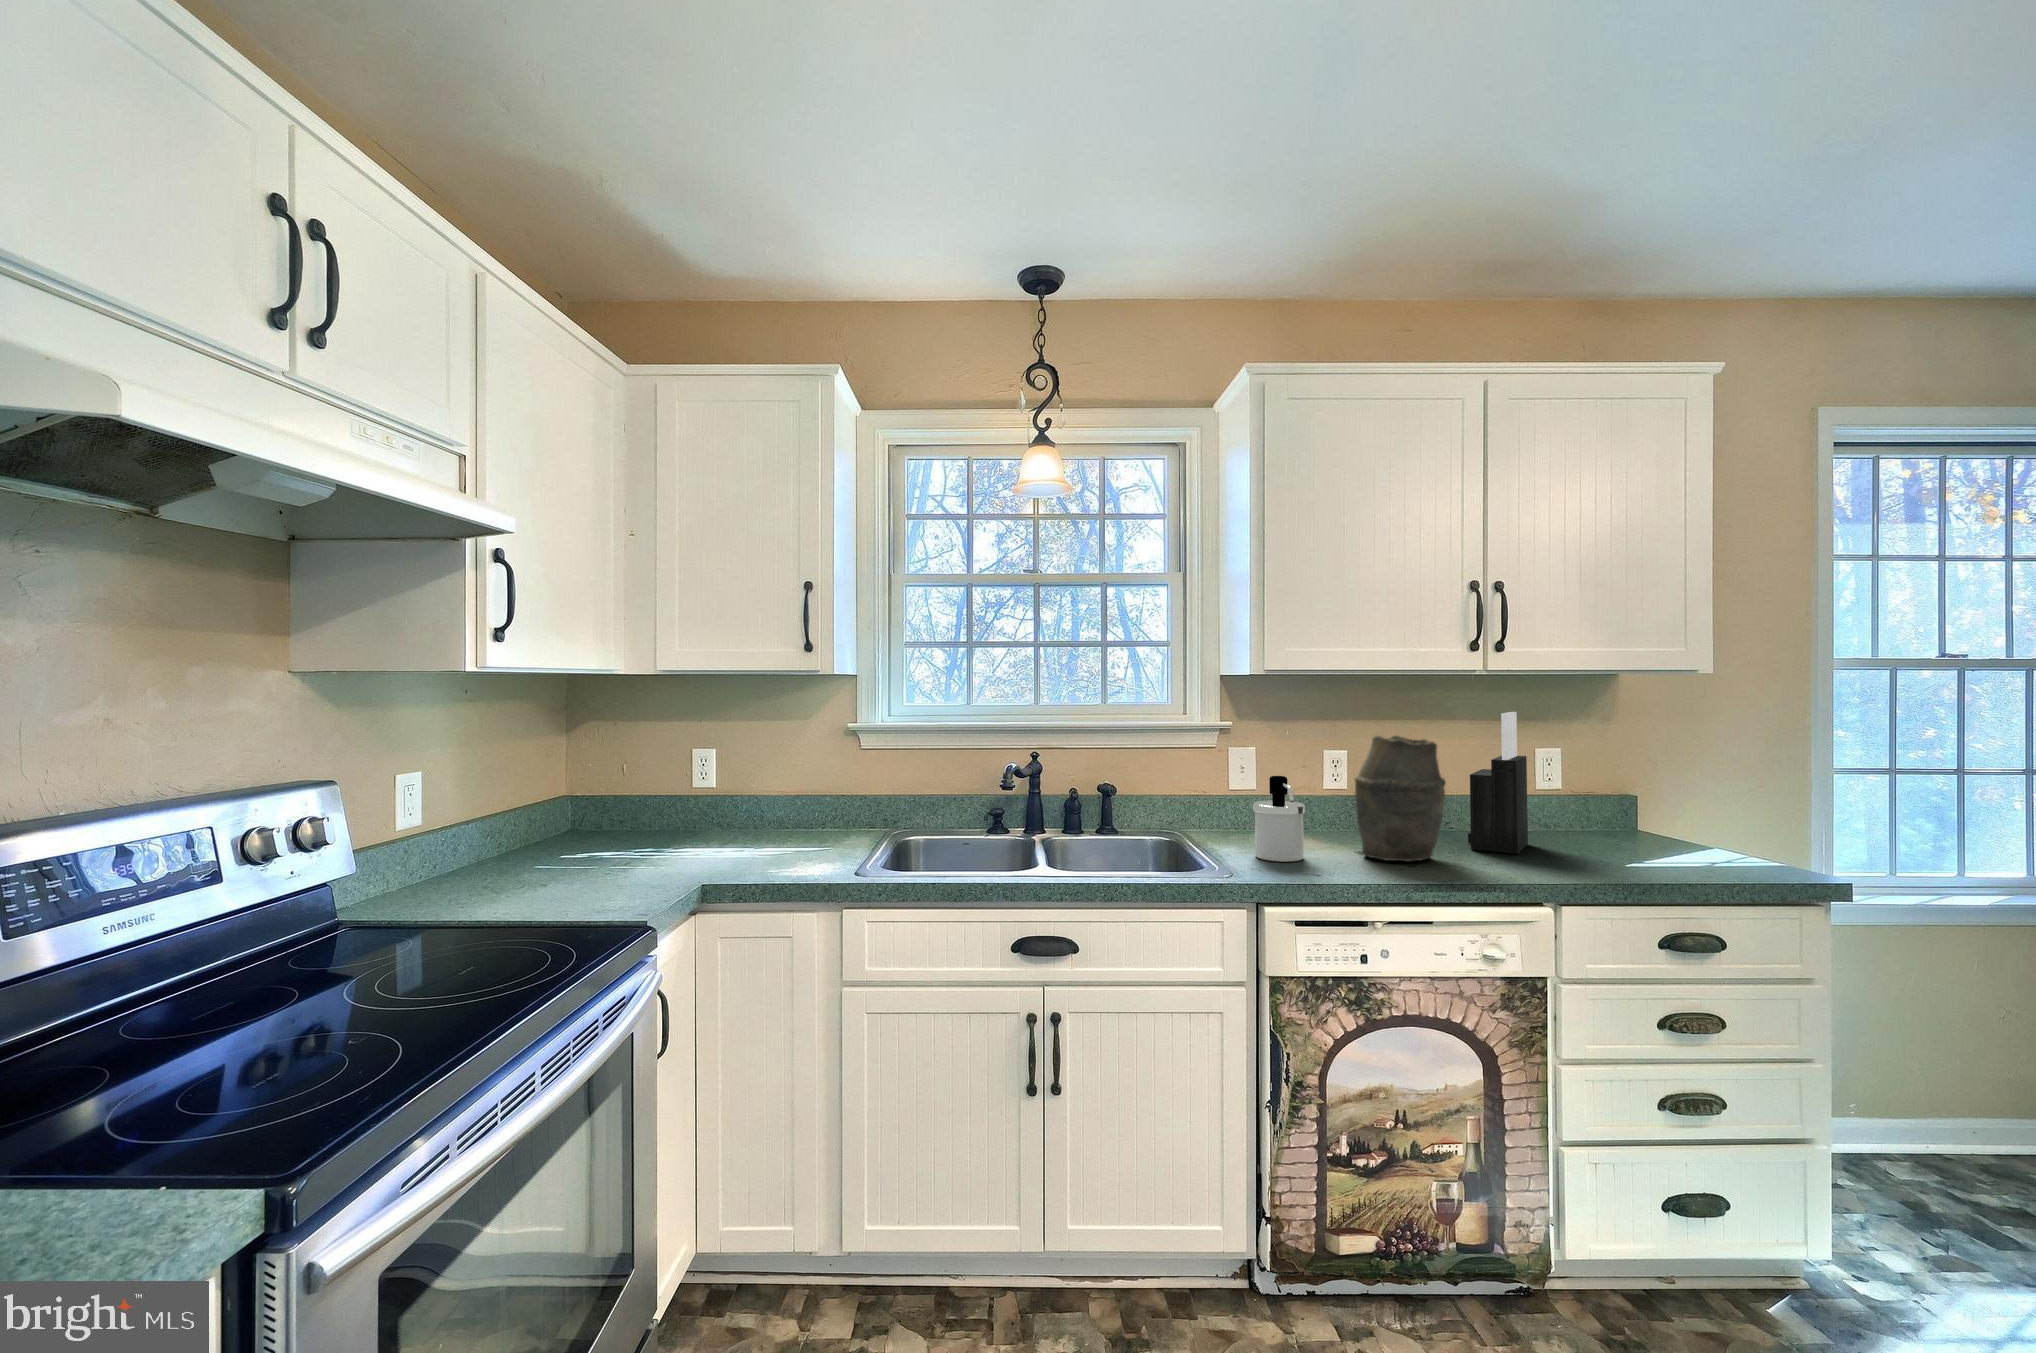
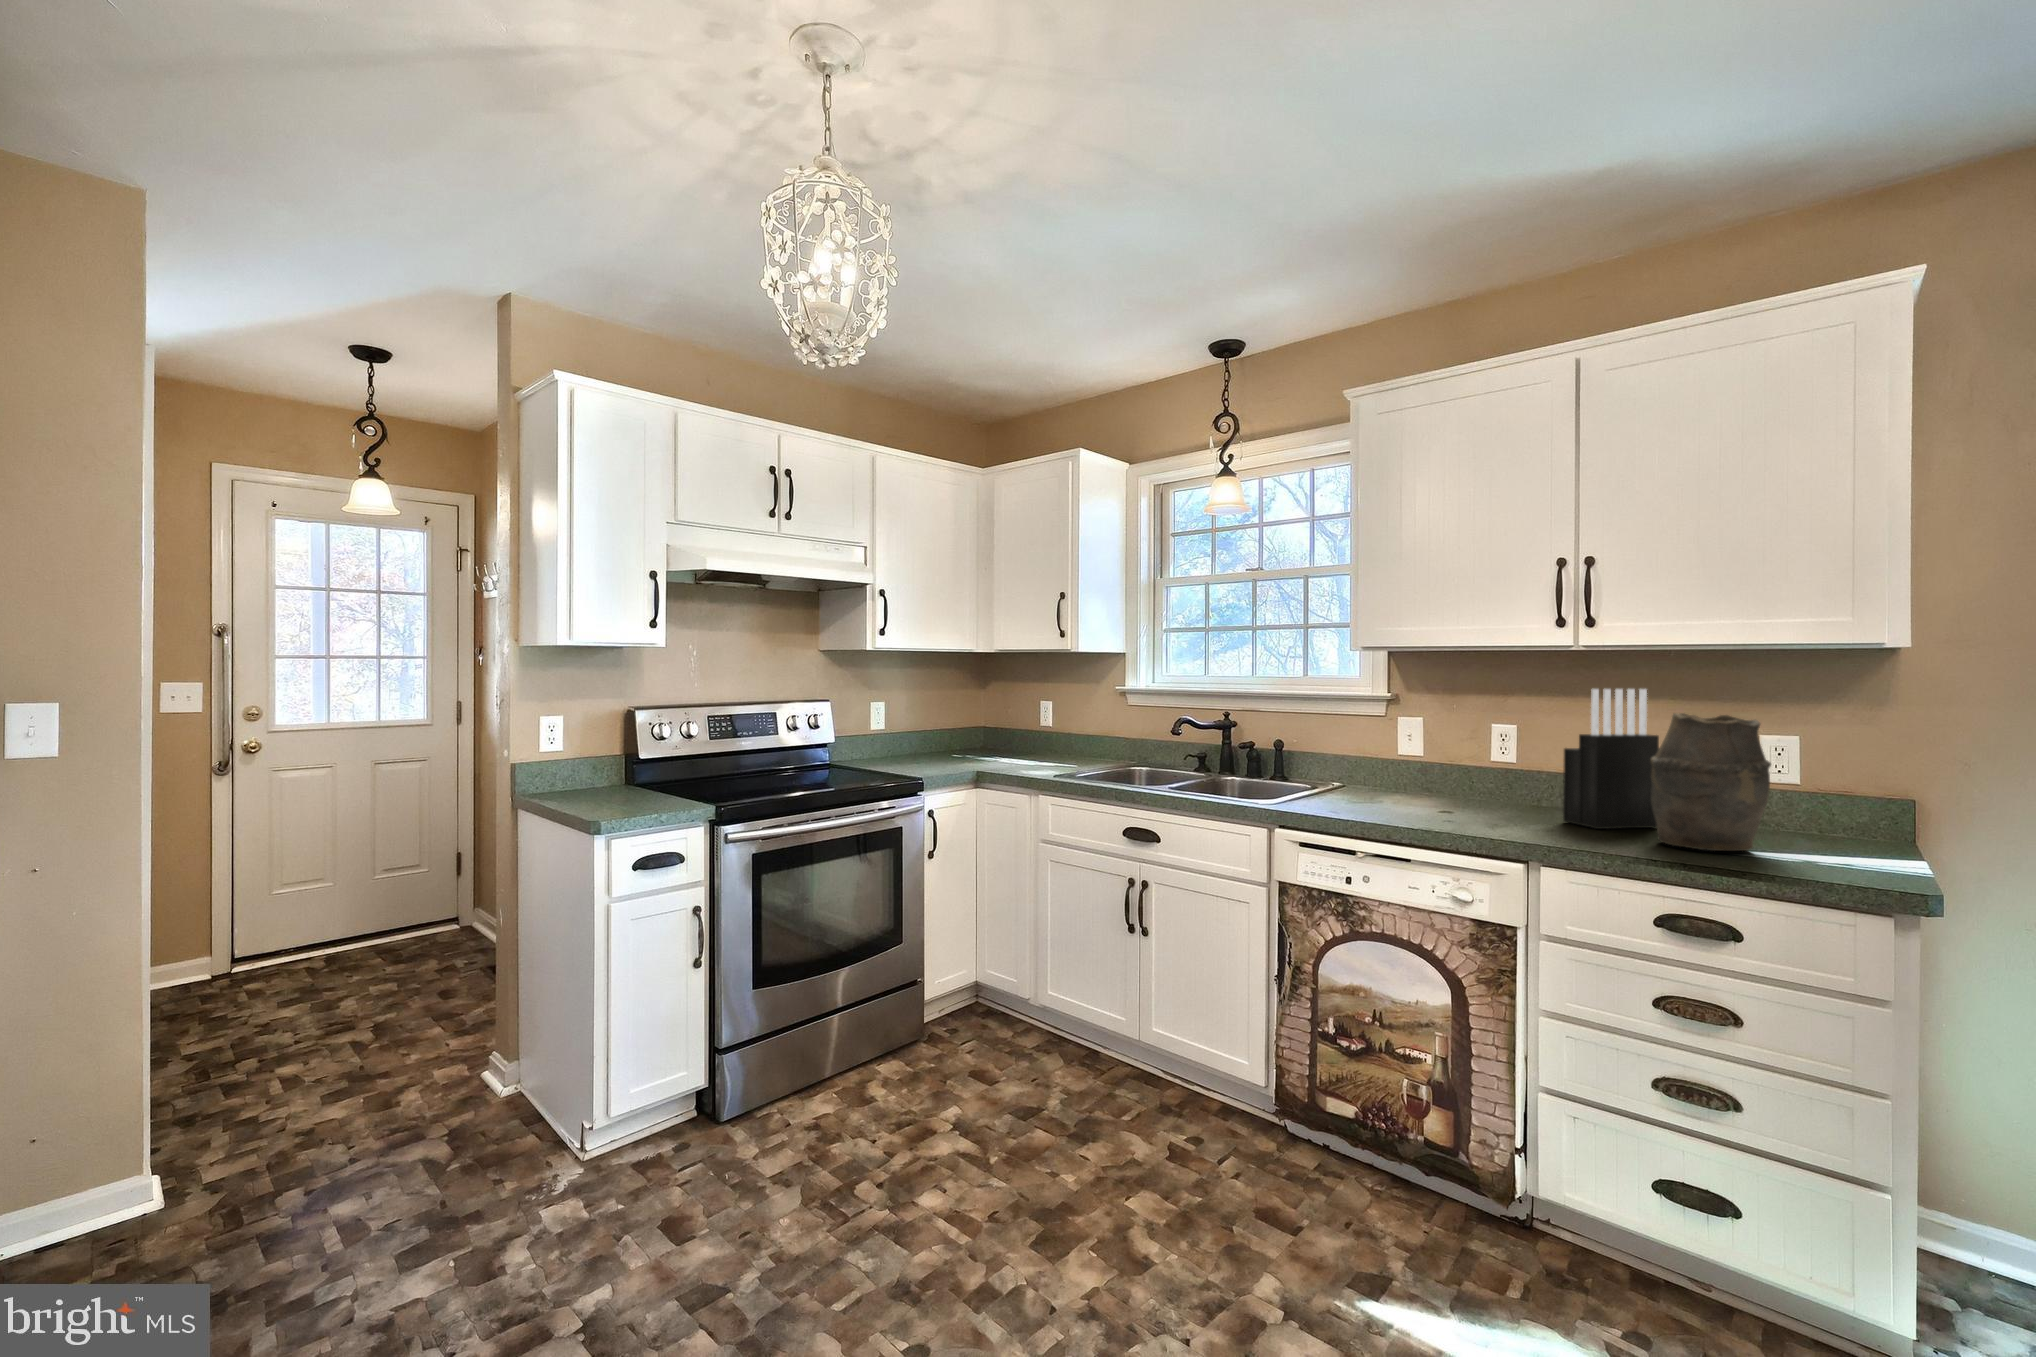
vase: present [1355,736,1446,861] -> present [1651,713,1771,851]
soap dispenser: present [1253,776,1305,862] -> none [1332,736,1377,806]

